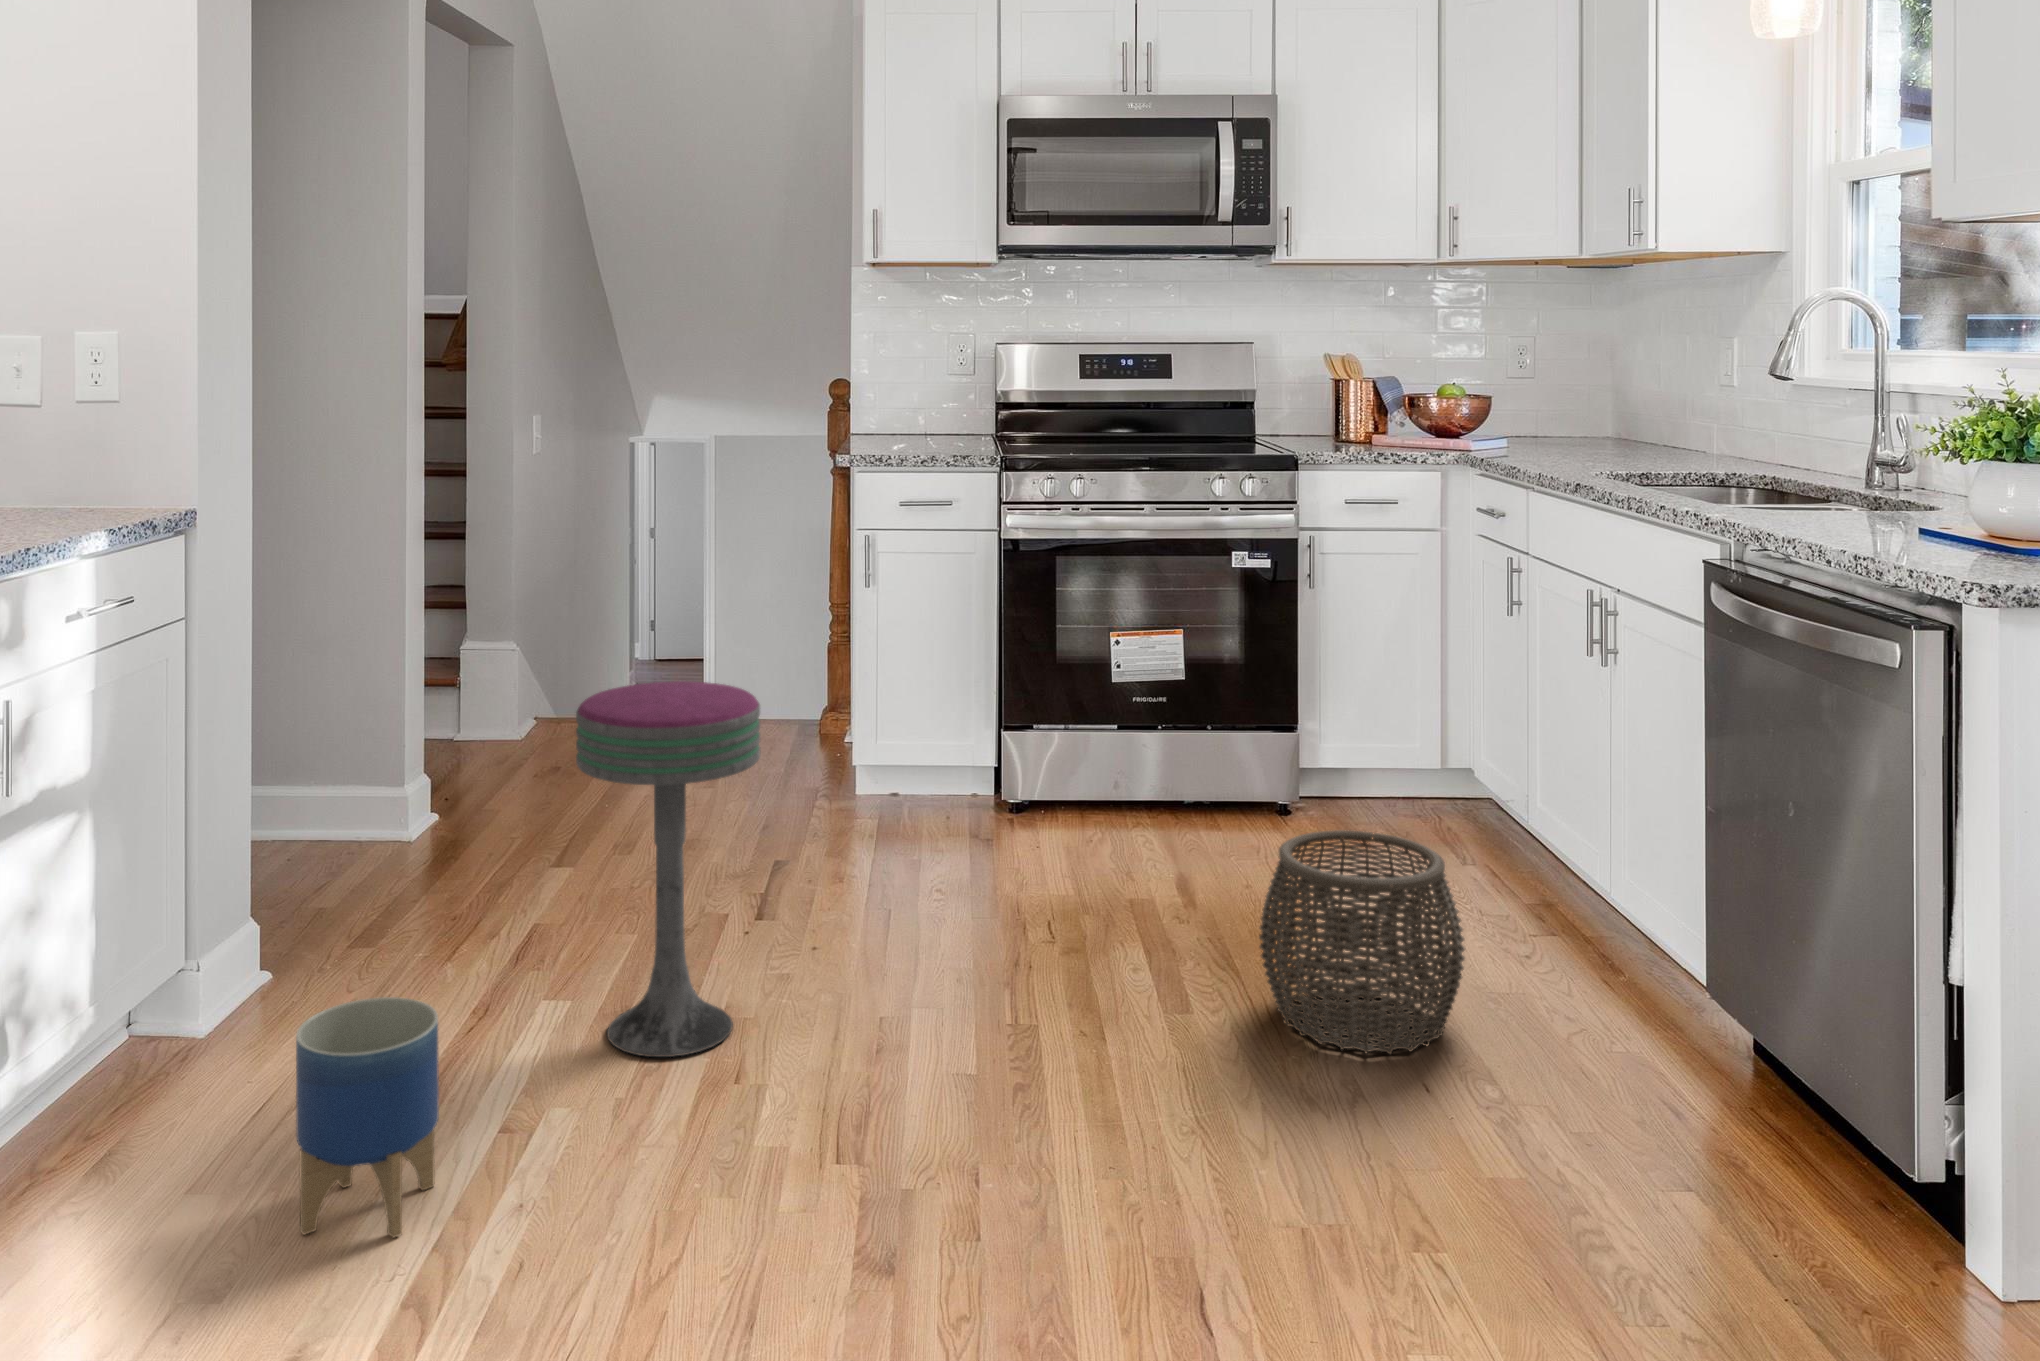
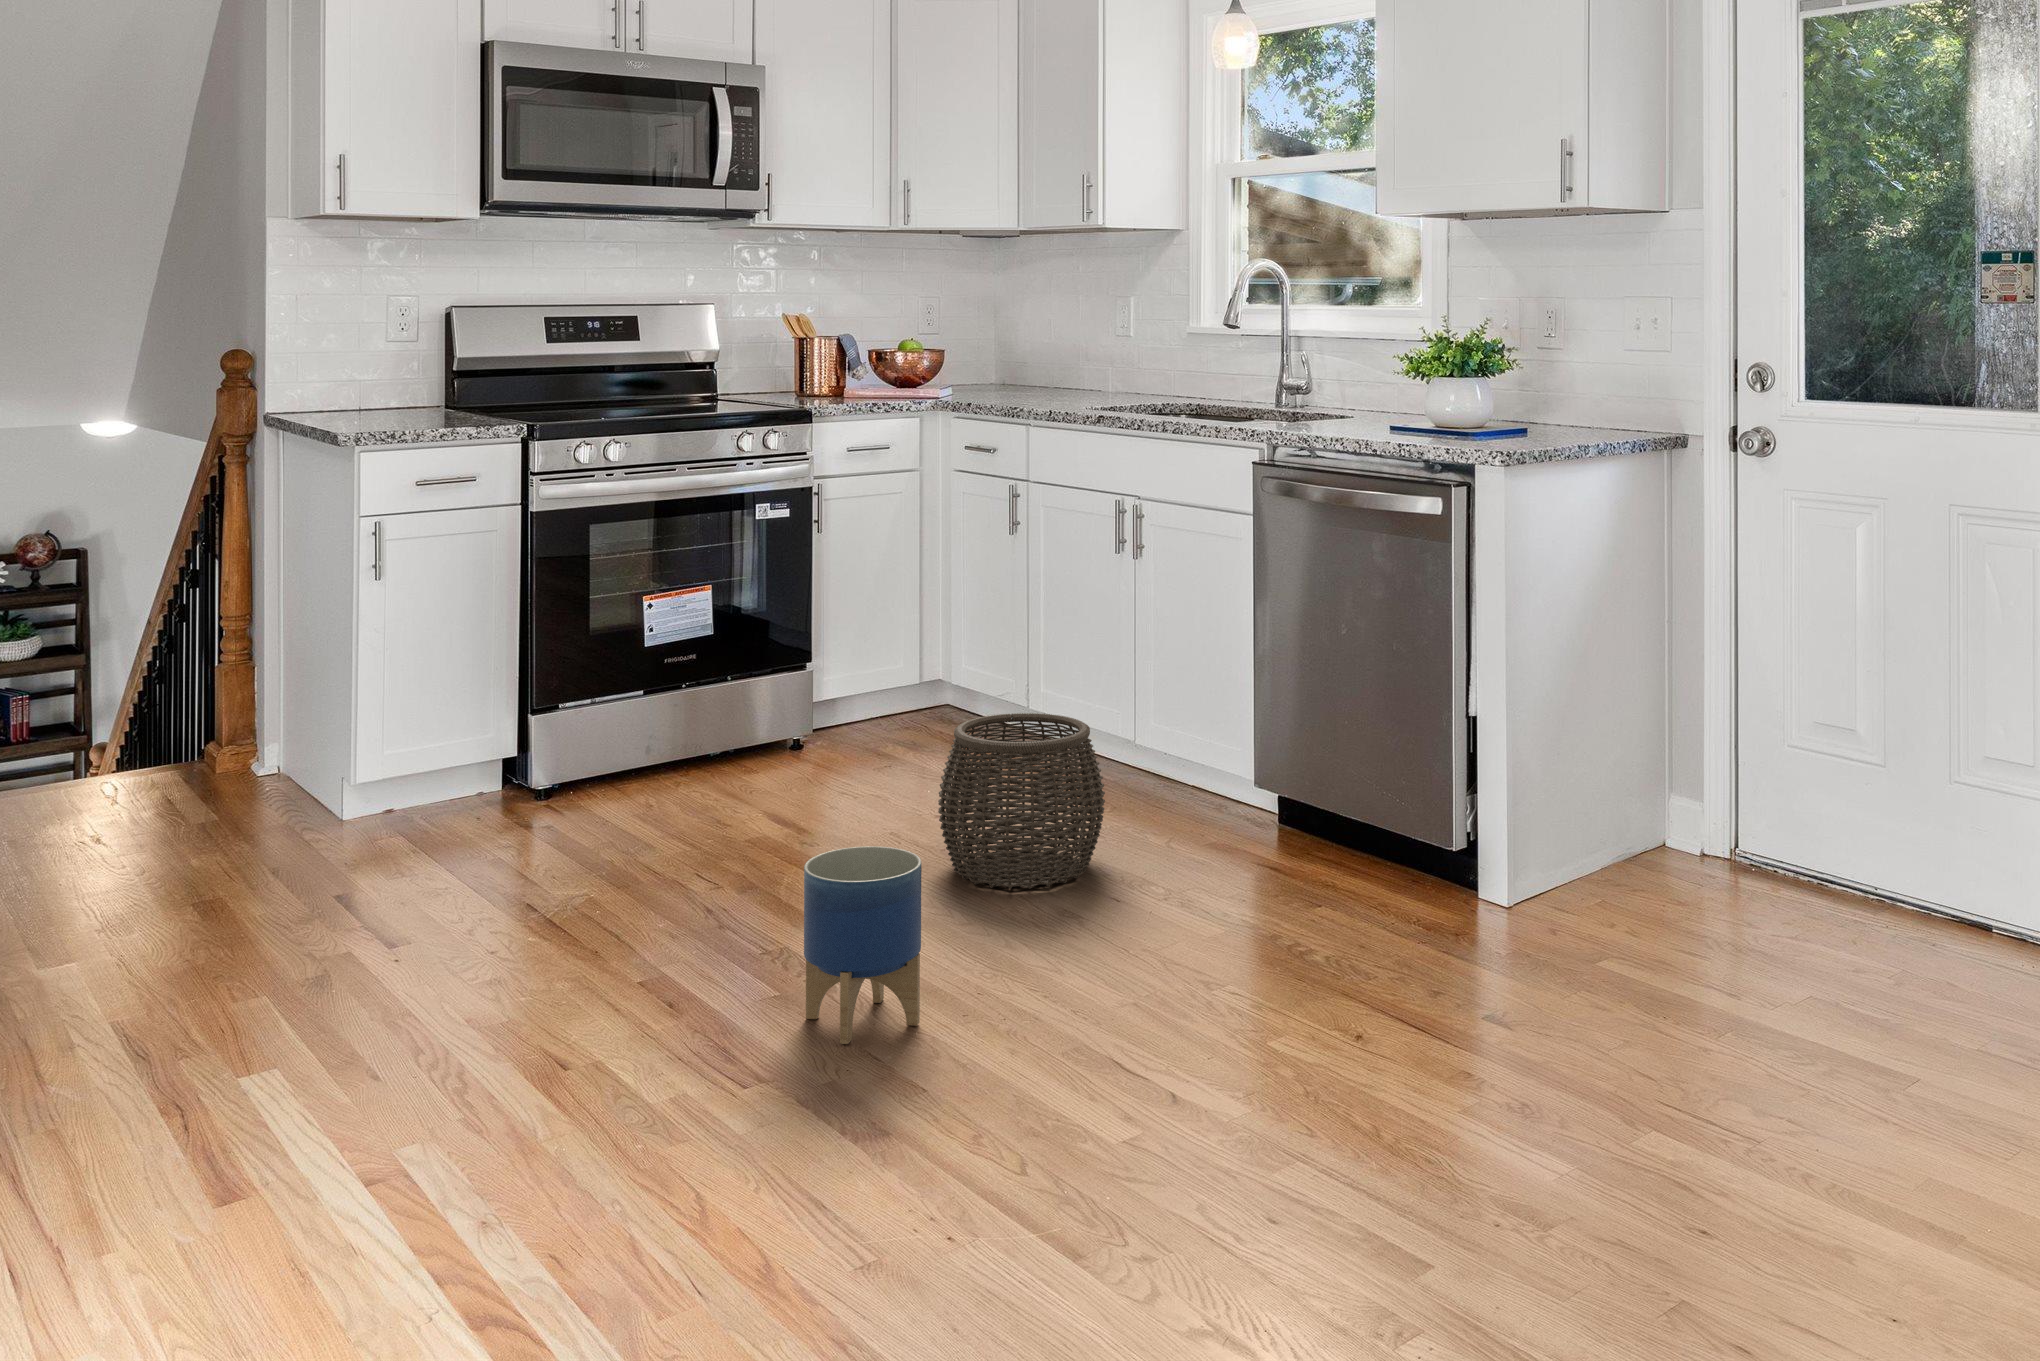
bar stool: present [576,681,760,1057] -> none [310,652,523,1050]
planter: present [296,997,439,1238] -> present [804,846,921,1044]

